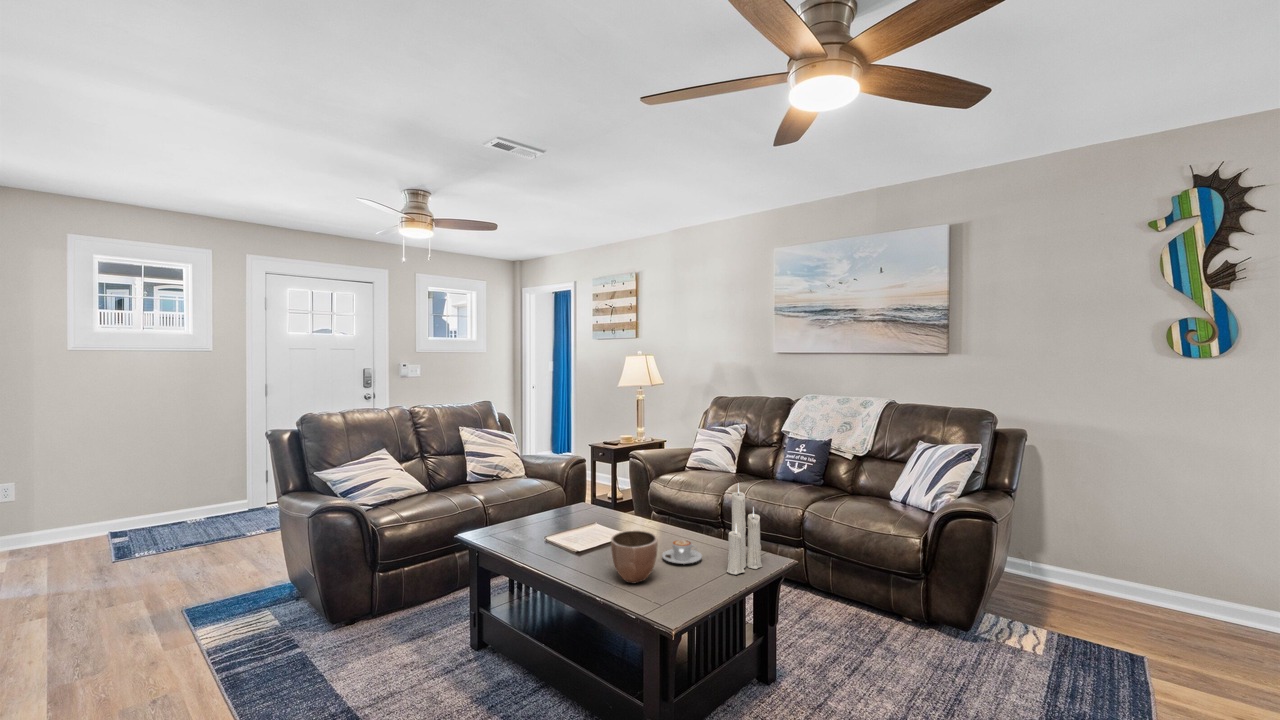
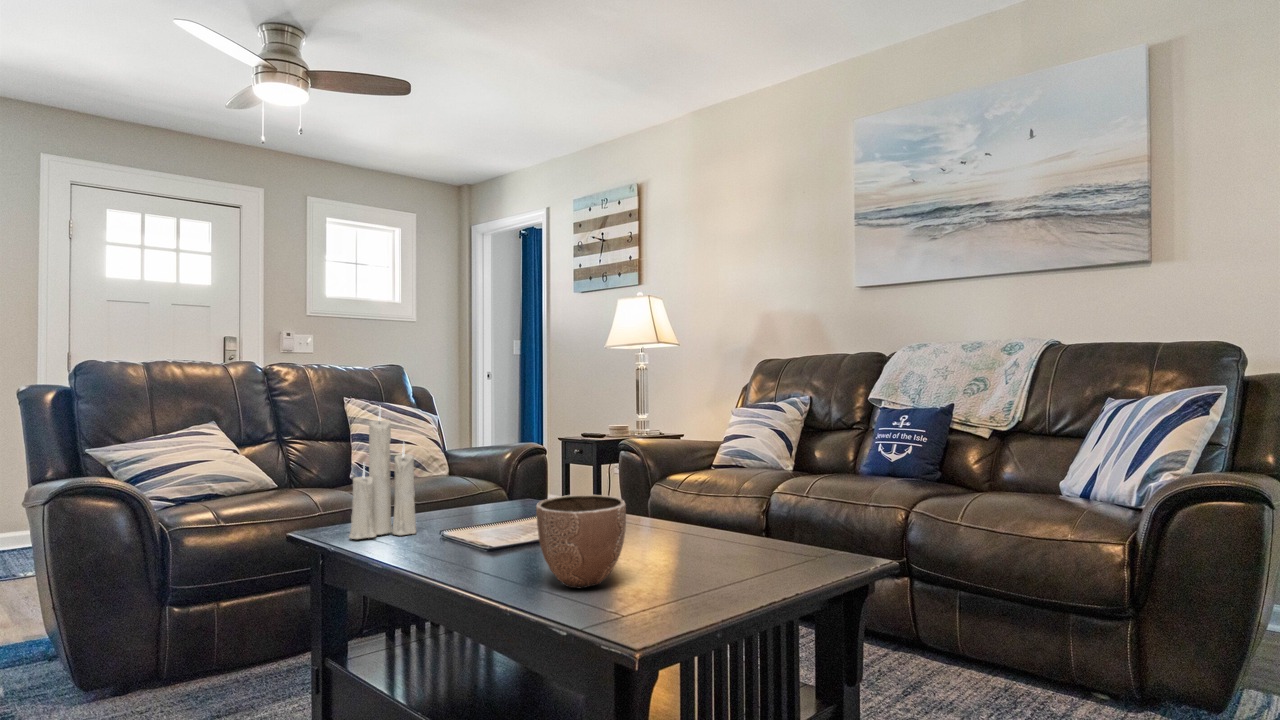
candle: present [727,484,762,575] -> present [349,408,416,539]
coffee cup: present [662,540,702,564] -> none [643,525,718,564]

